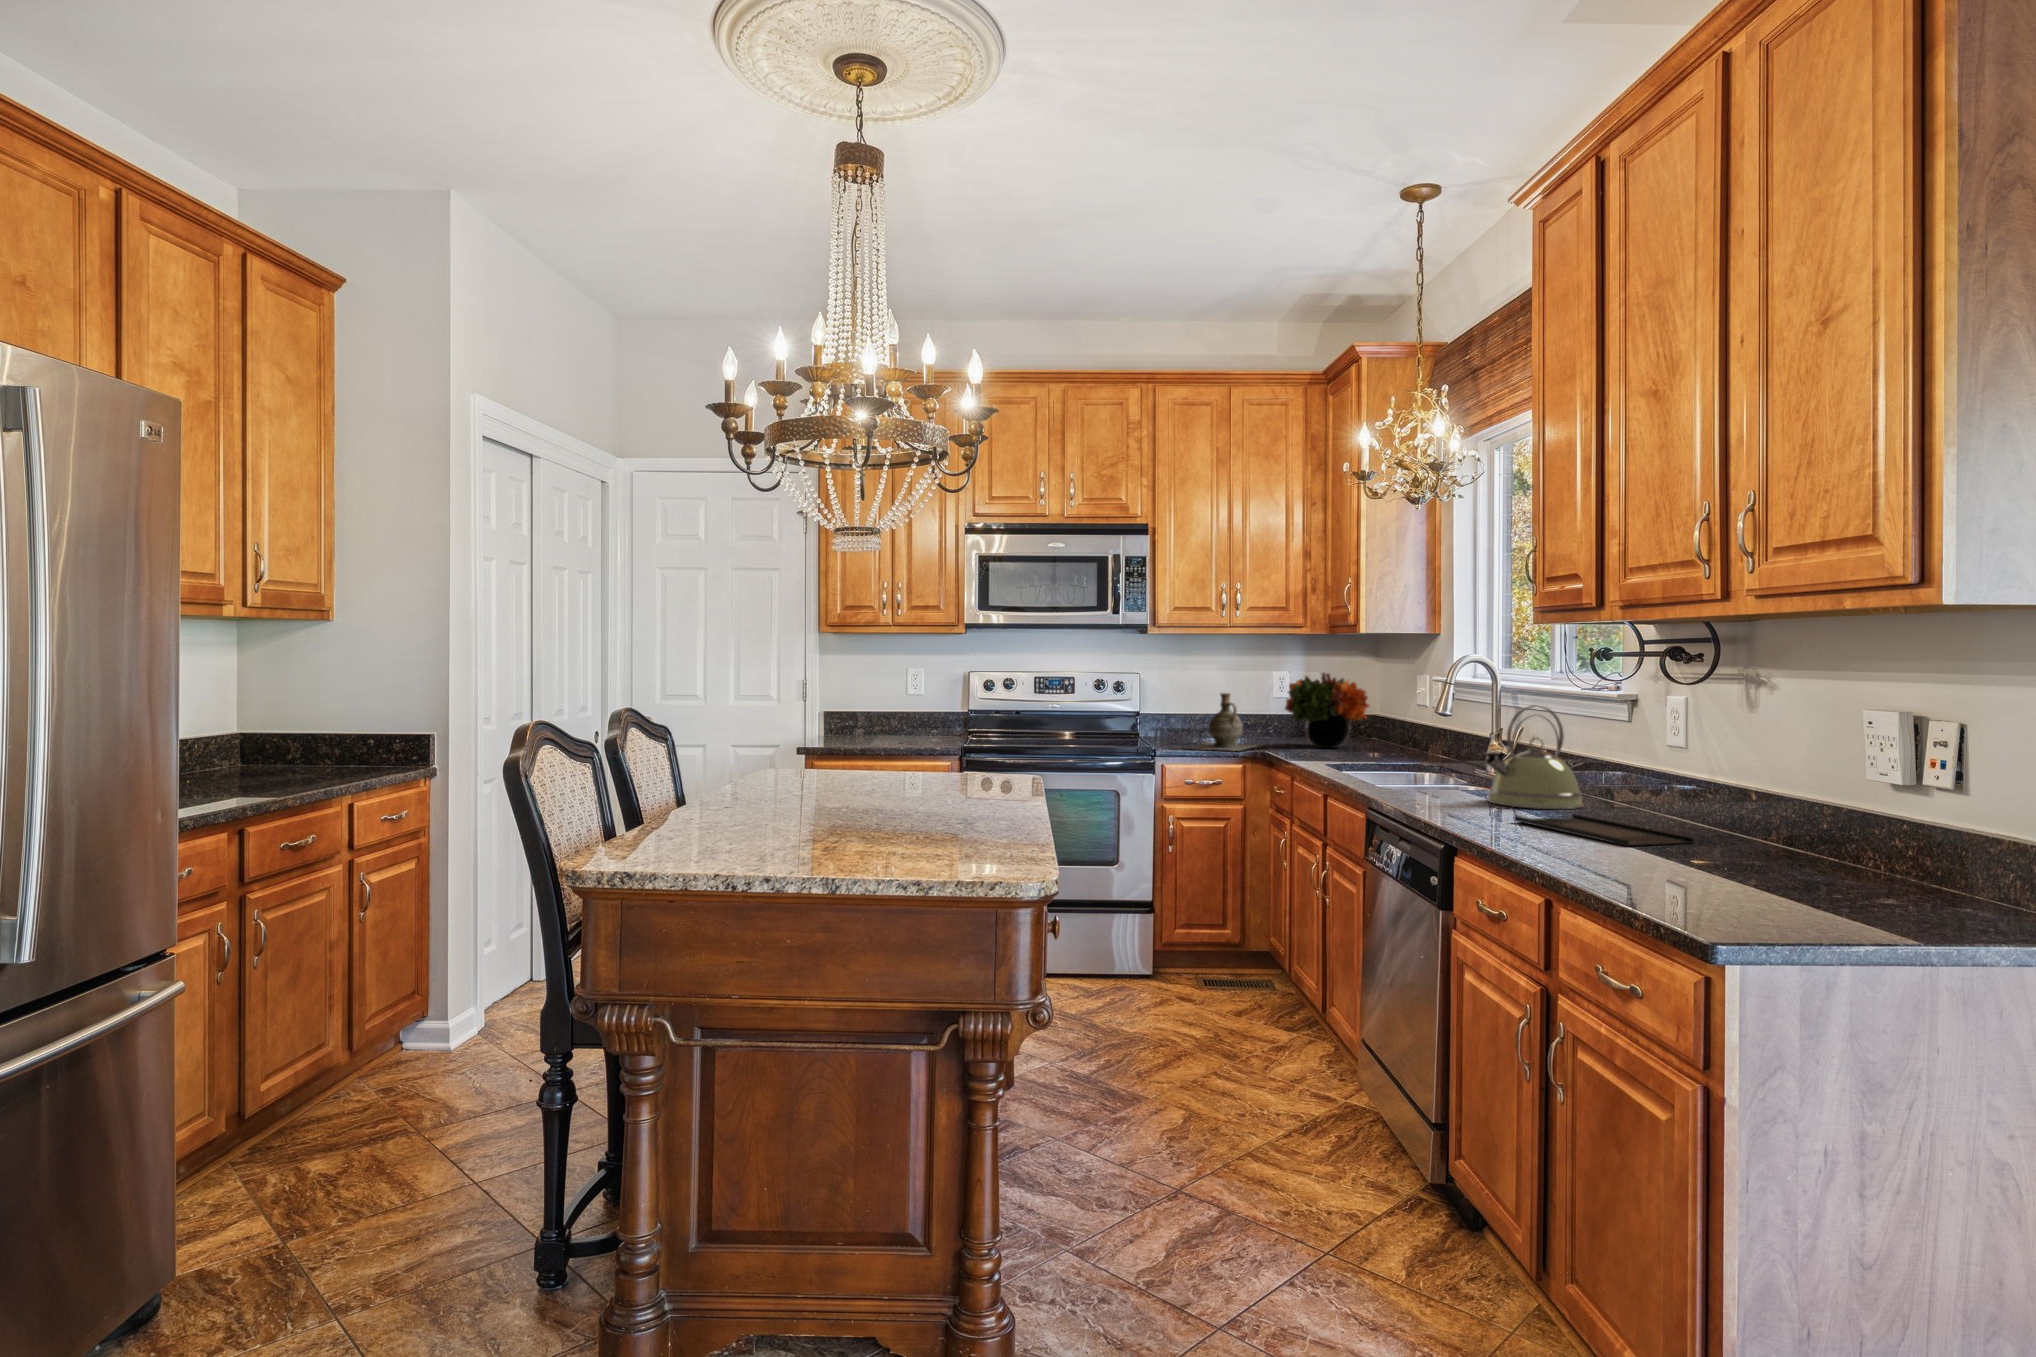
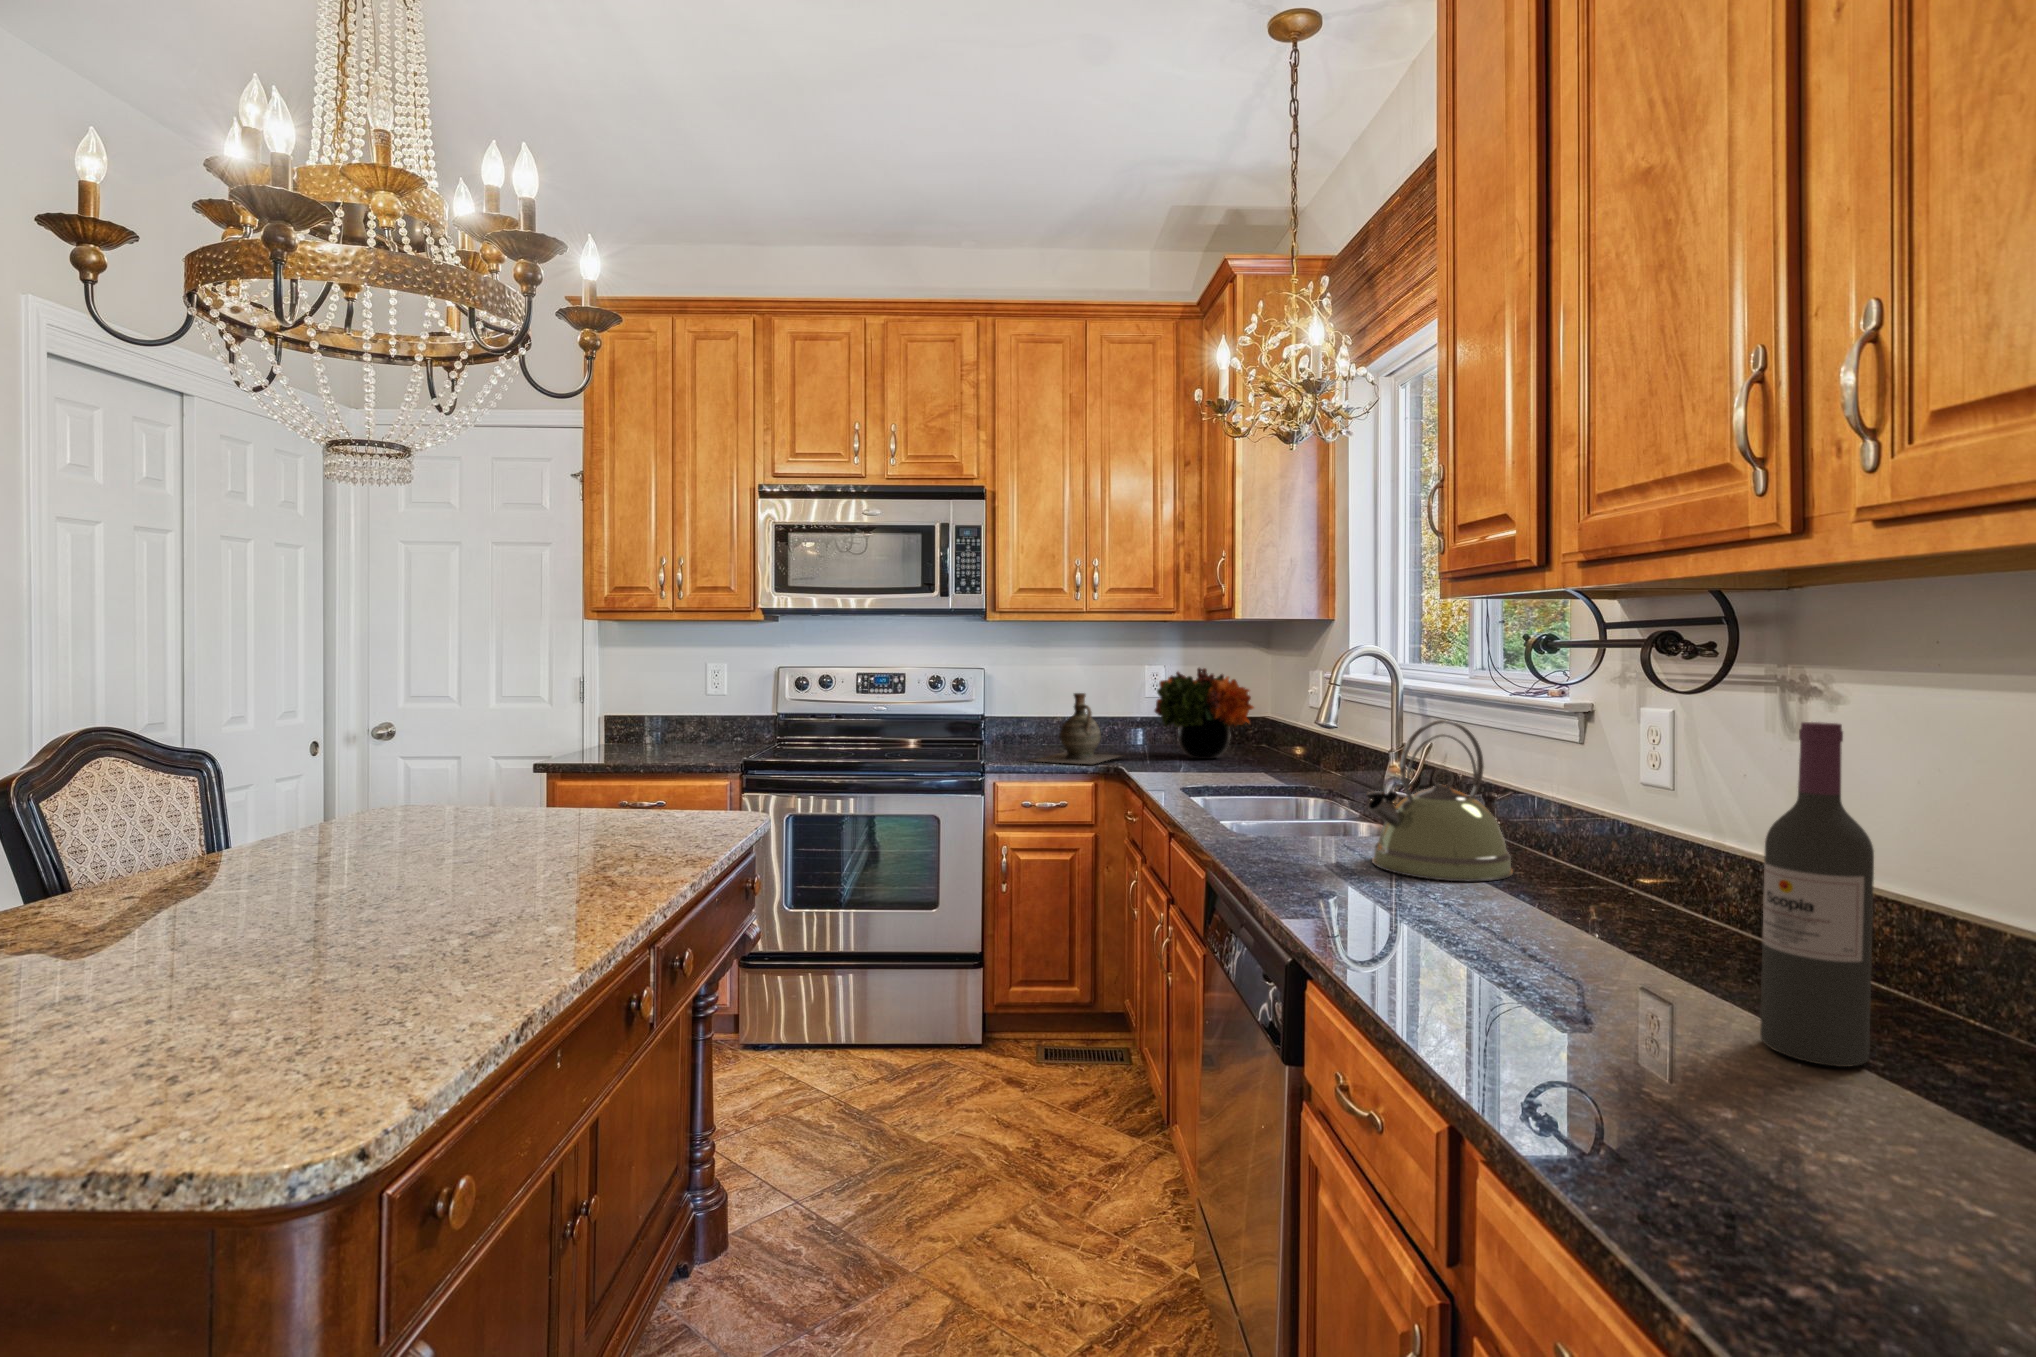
wine bottle: none [1708,695,1761,864] -> present [1760,722,1874,1067]
tray: present [1514,814,1694,846] -> none [1403,899,1713,994]

